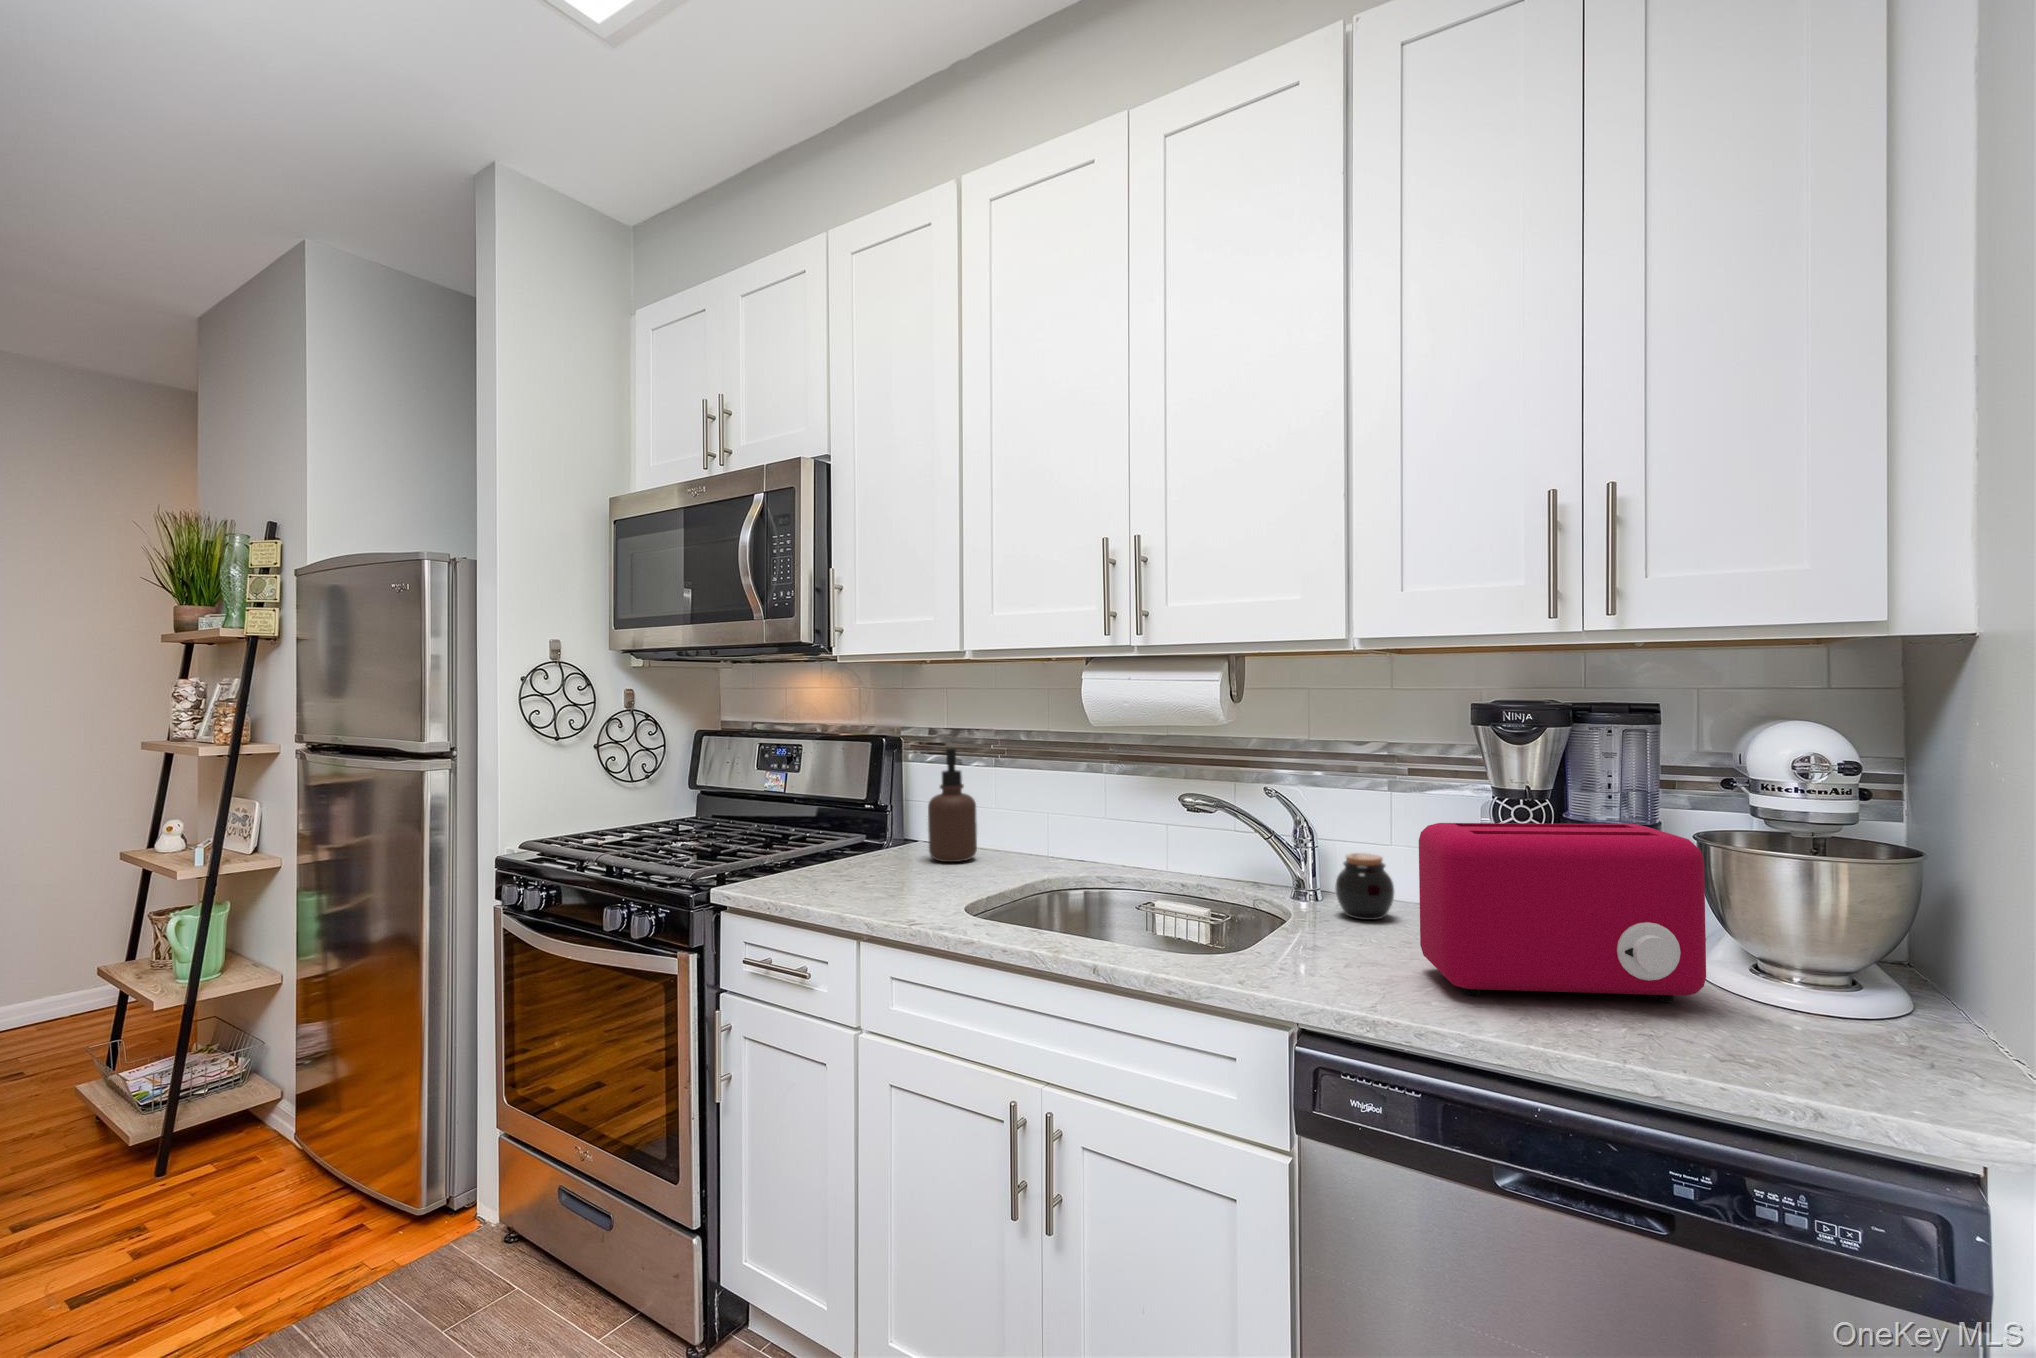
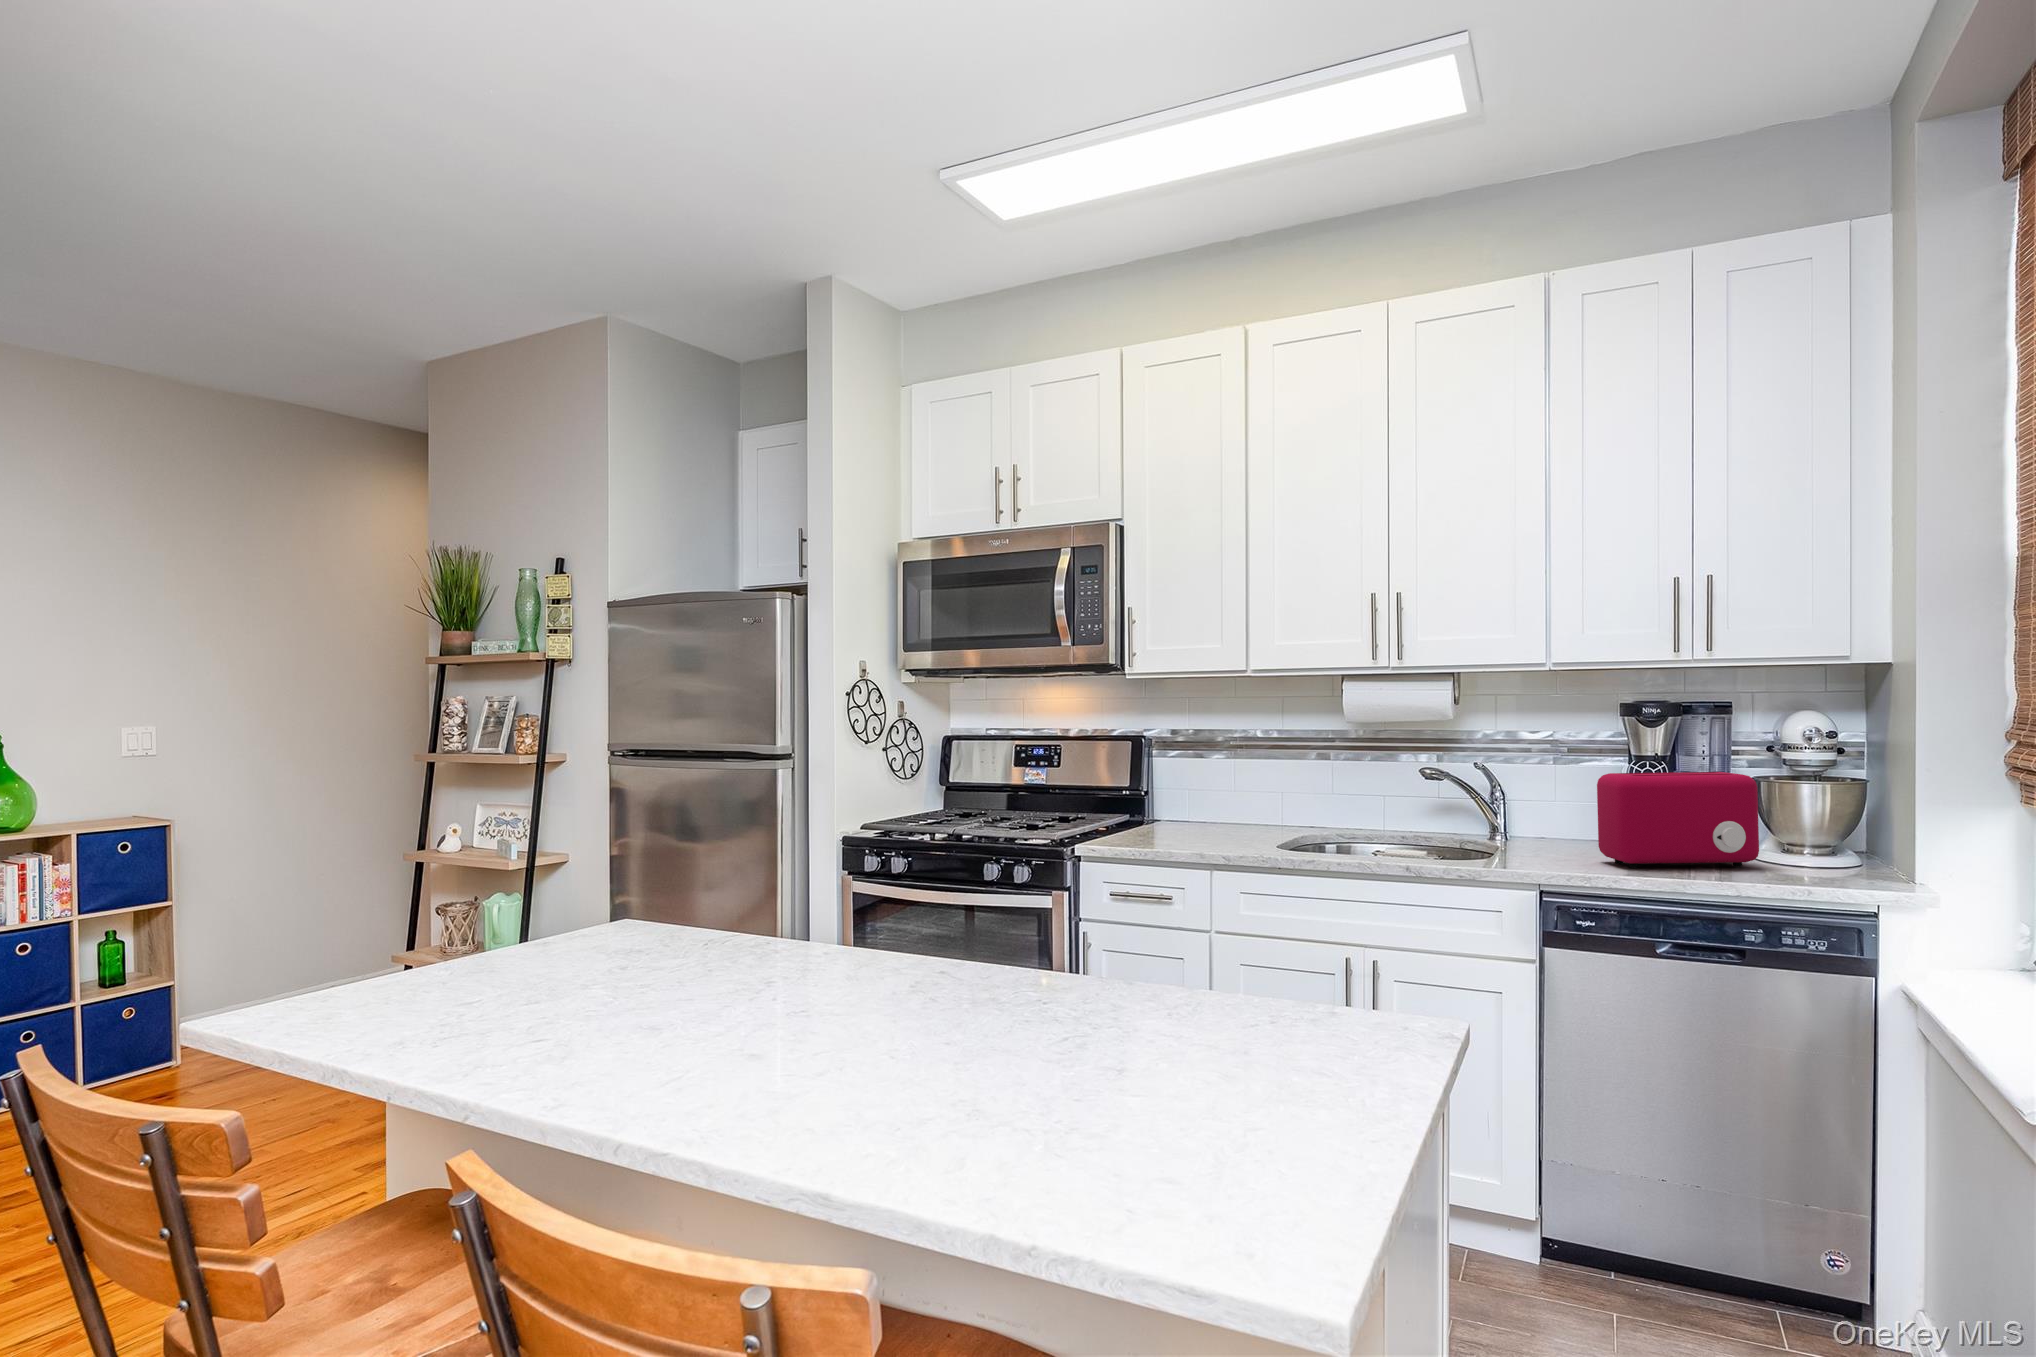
soap dispenser: present [928,748,977,862] -> none [1191,744,1230,831]
jar: present [1335,853,1394,920] -> none [1525,806,1565,847]

